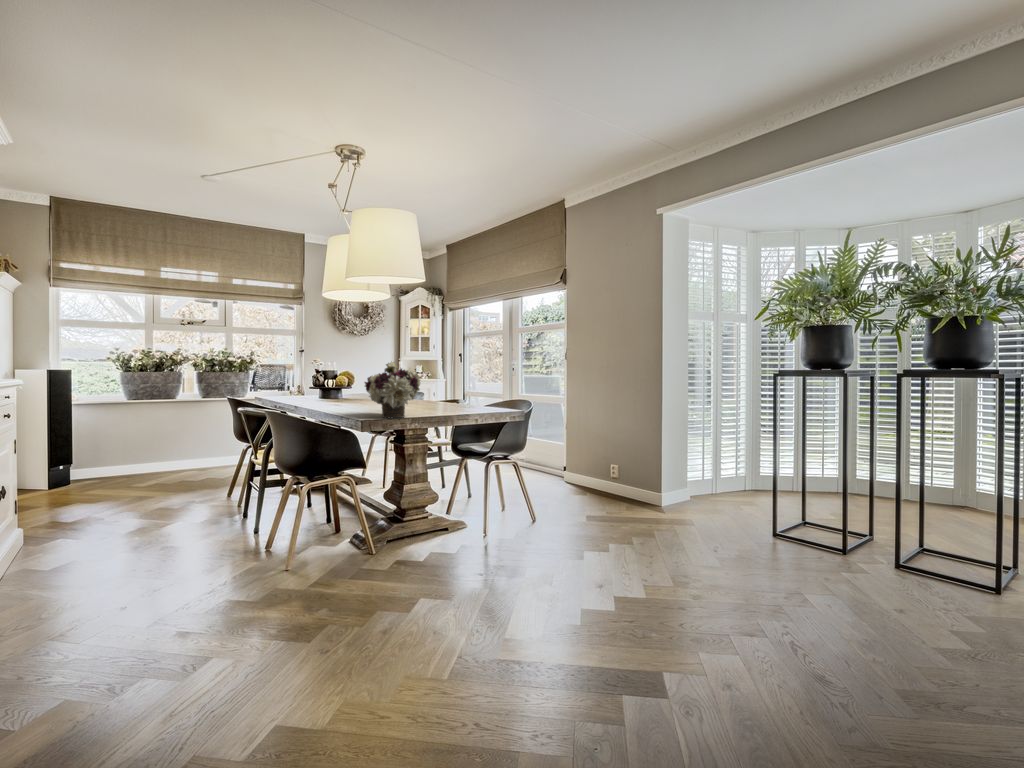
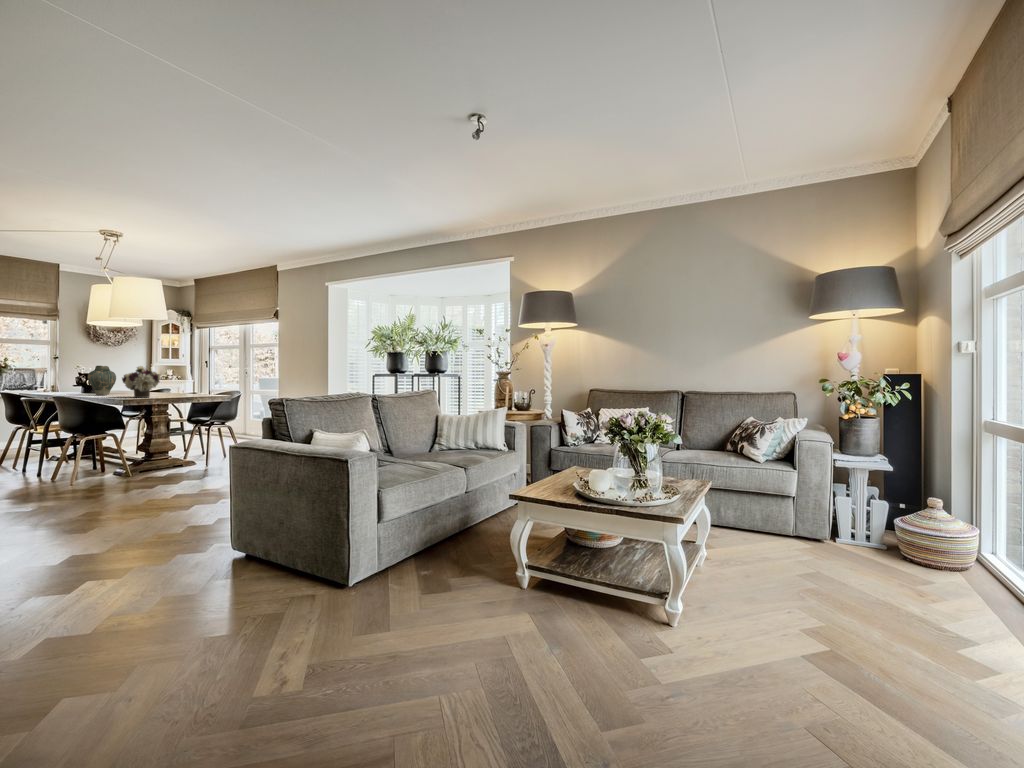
vase: none [322,361,358,408] -> present [88,366,116,395]

